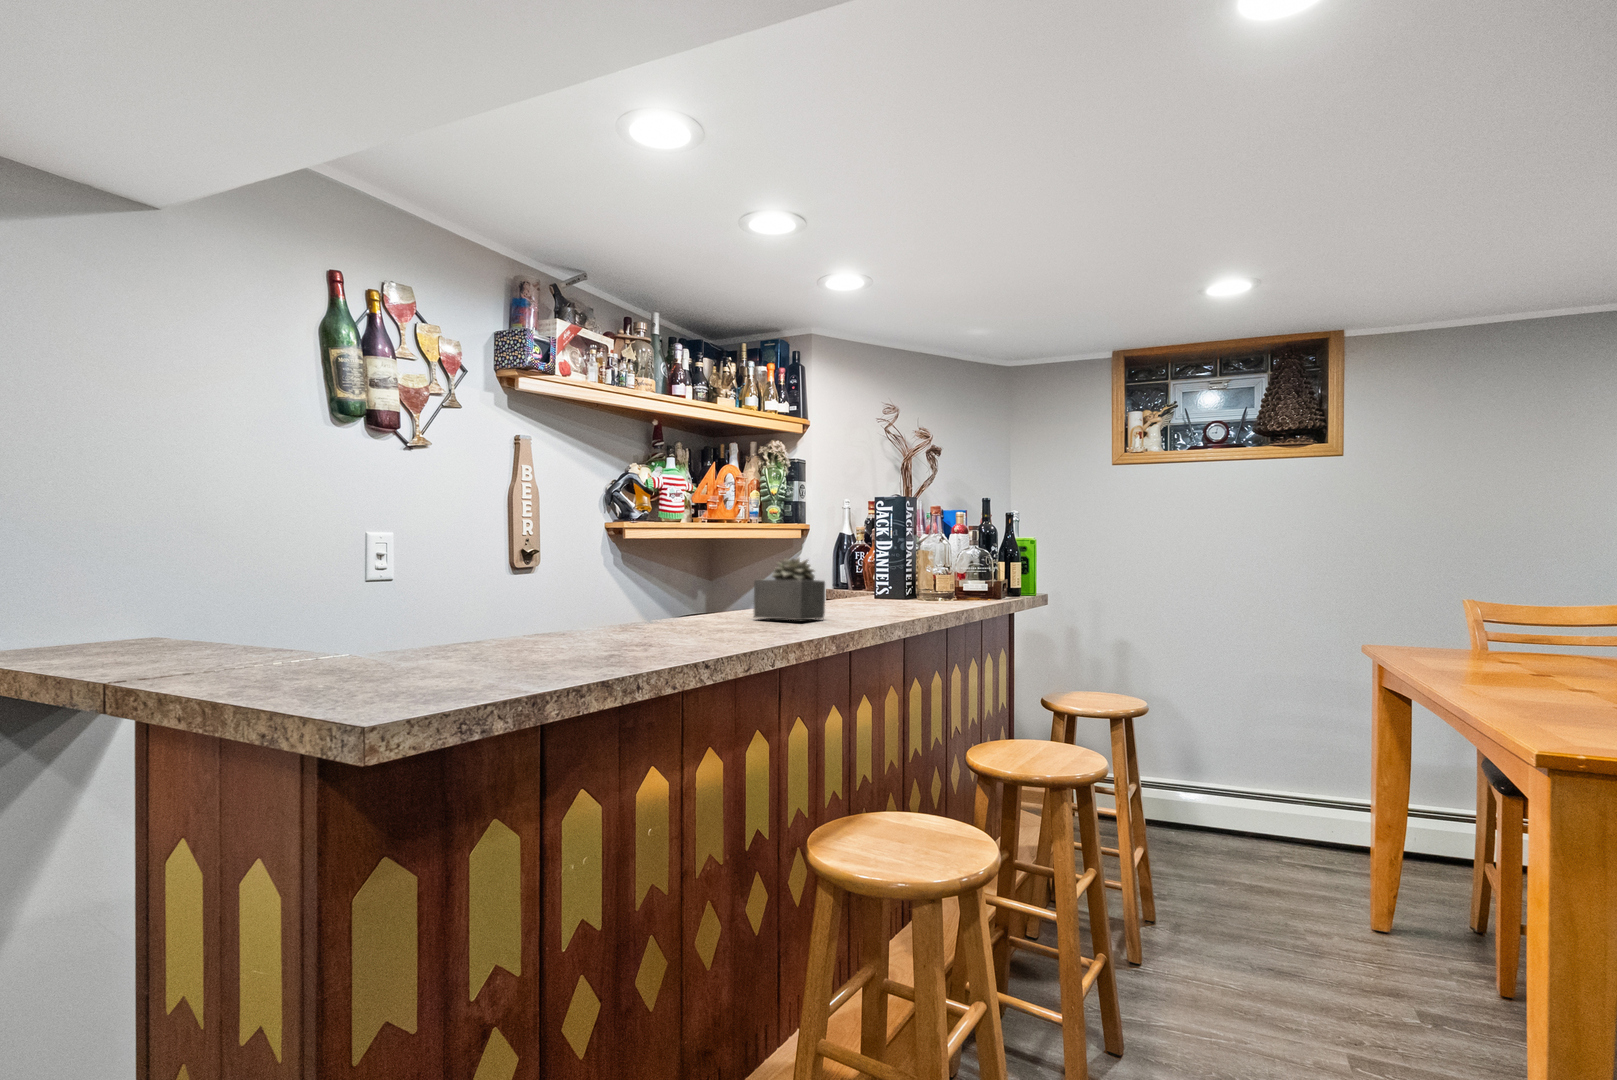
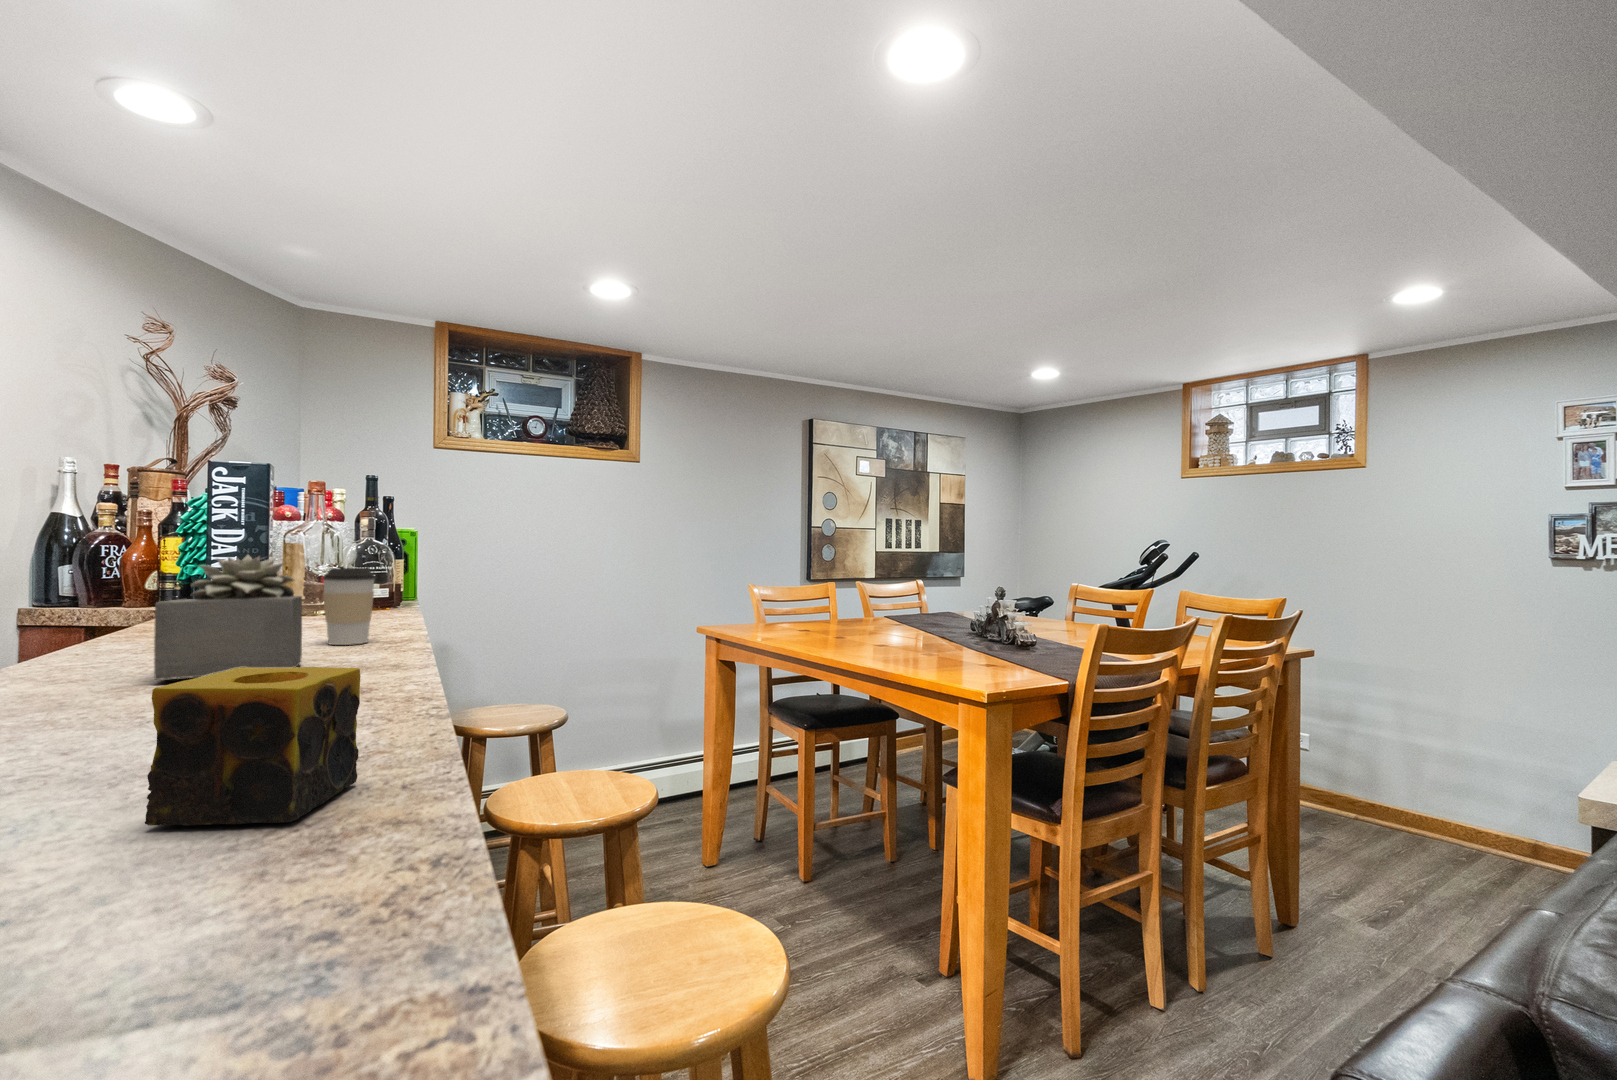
coffee cup: none [869,566,898,615] -> present [323,567,375,645]
candle: none [613,600,677,654] -> present [145,667,360,826]

